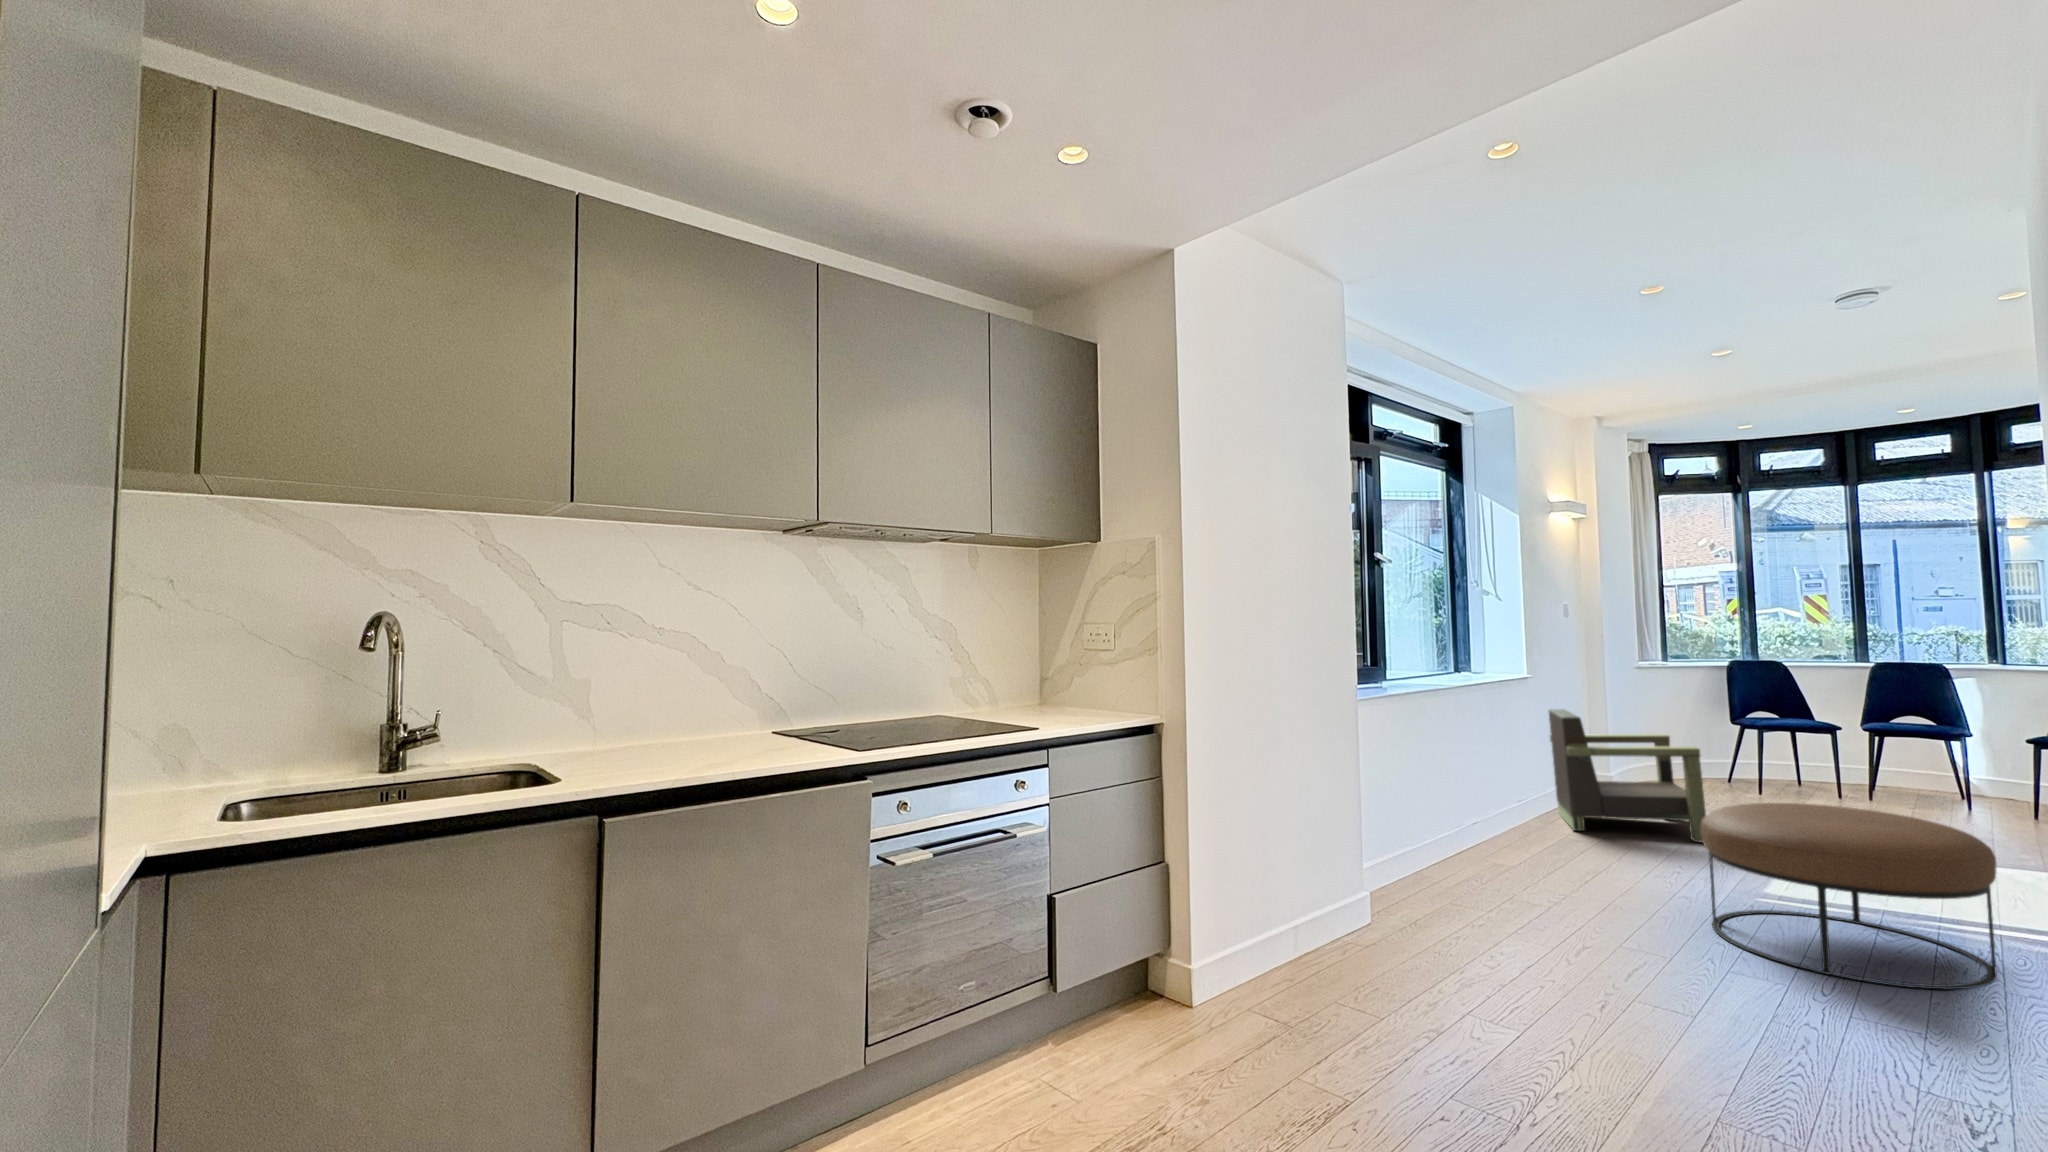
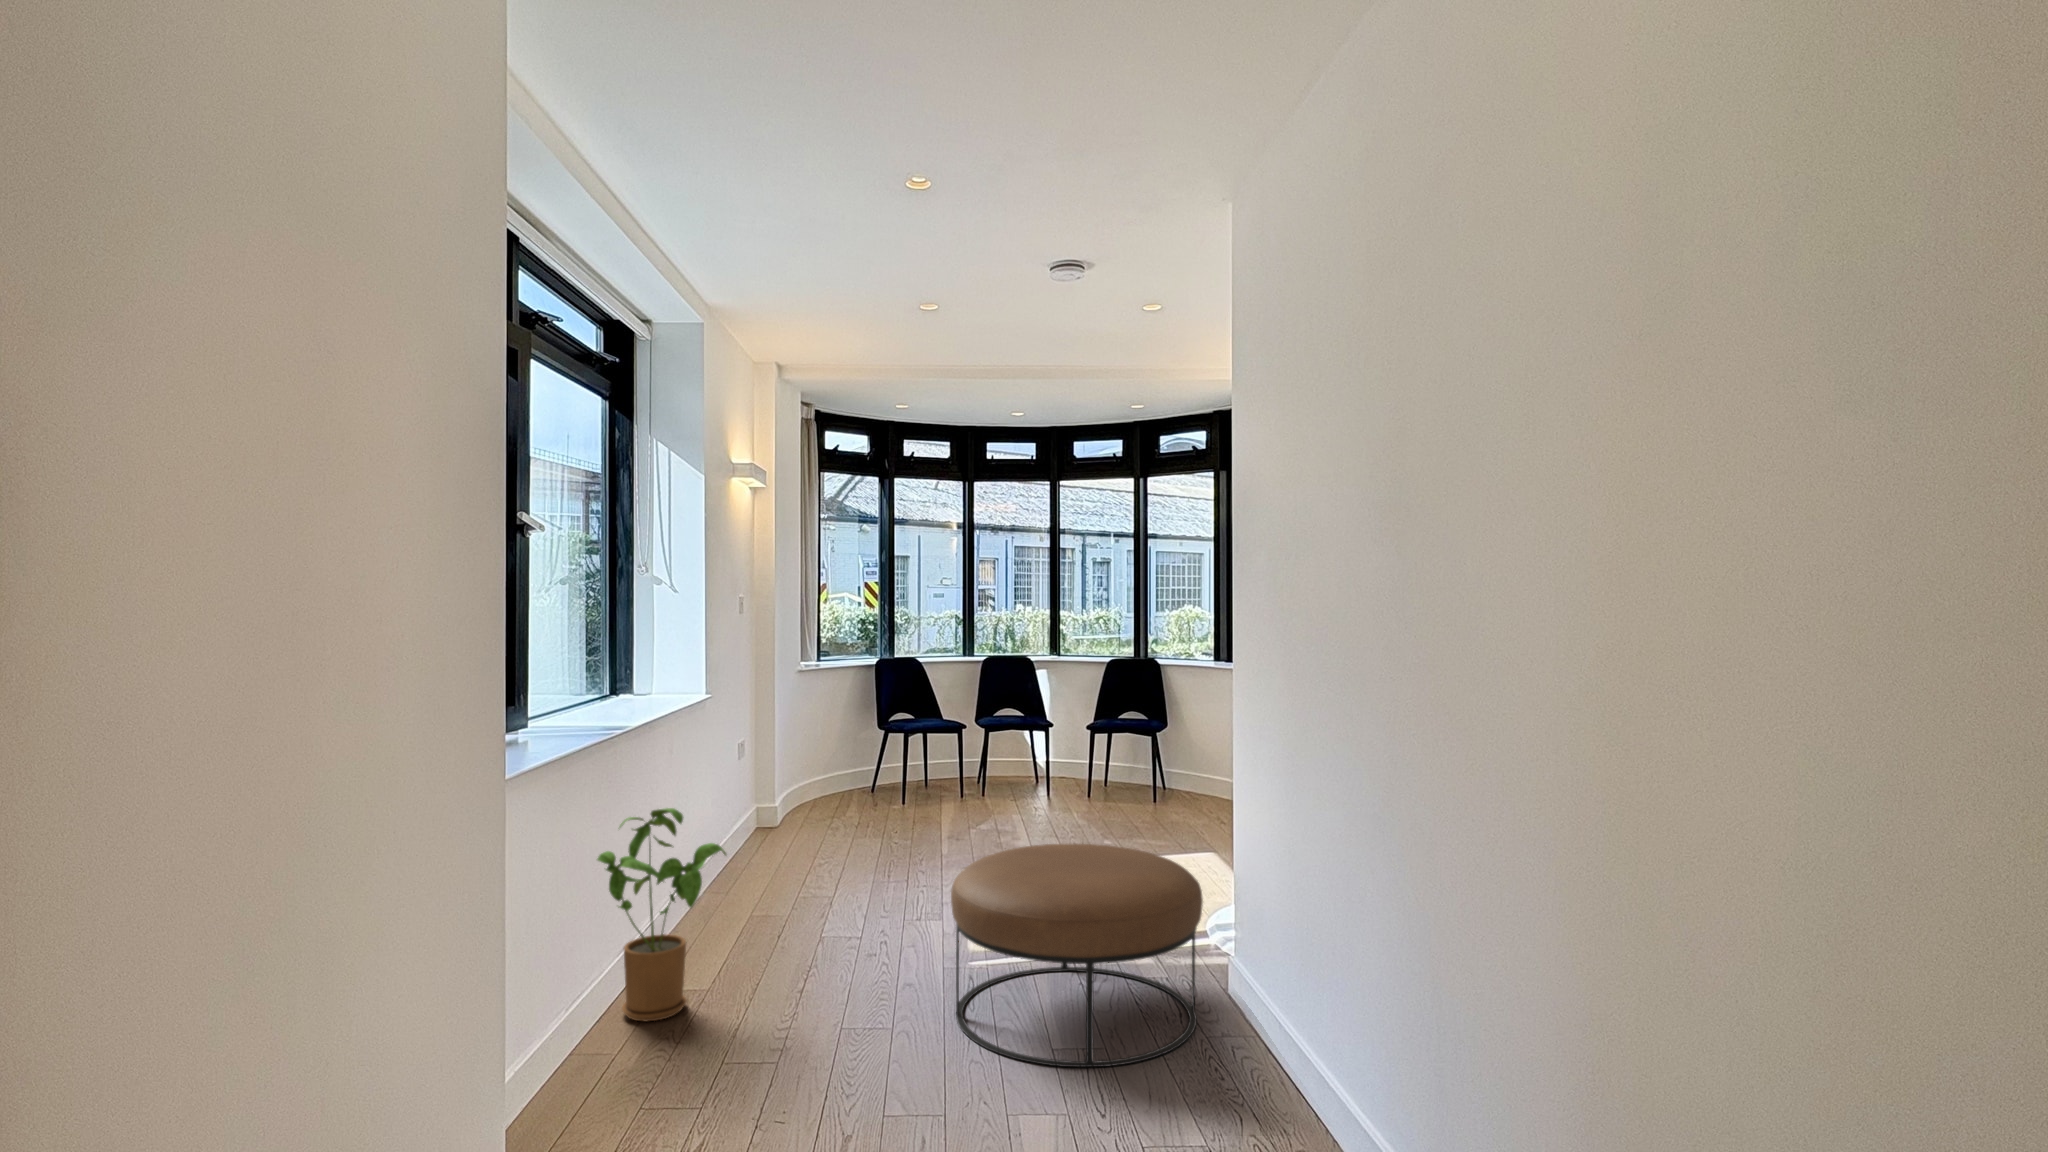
armchair: present [1549,709,1706,842] -> none [722,736,895,901]
house plant: none [1429,738,1521,873] -> present [597,808,726,1021]

